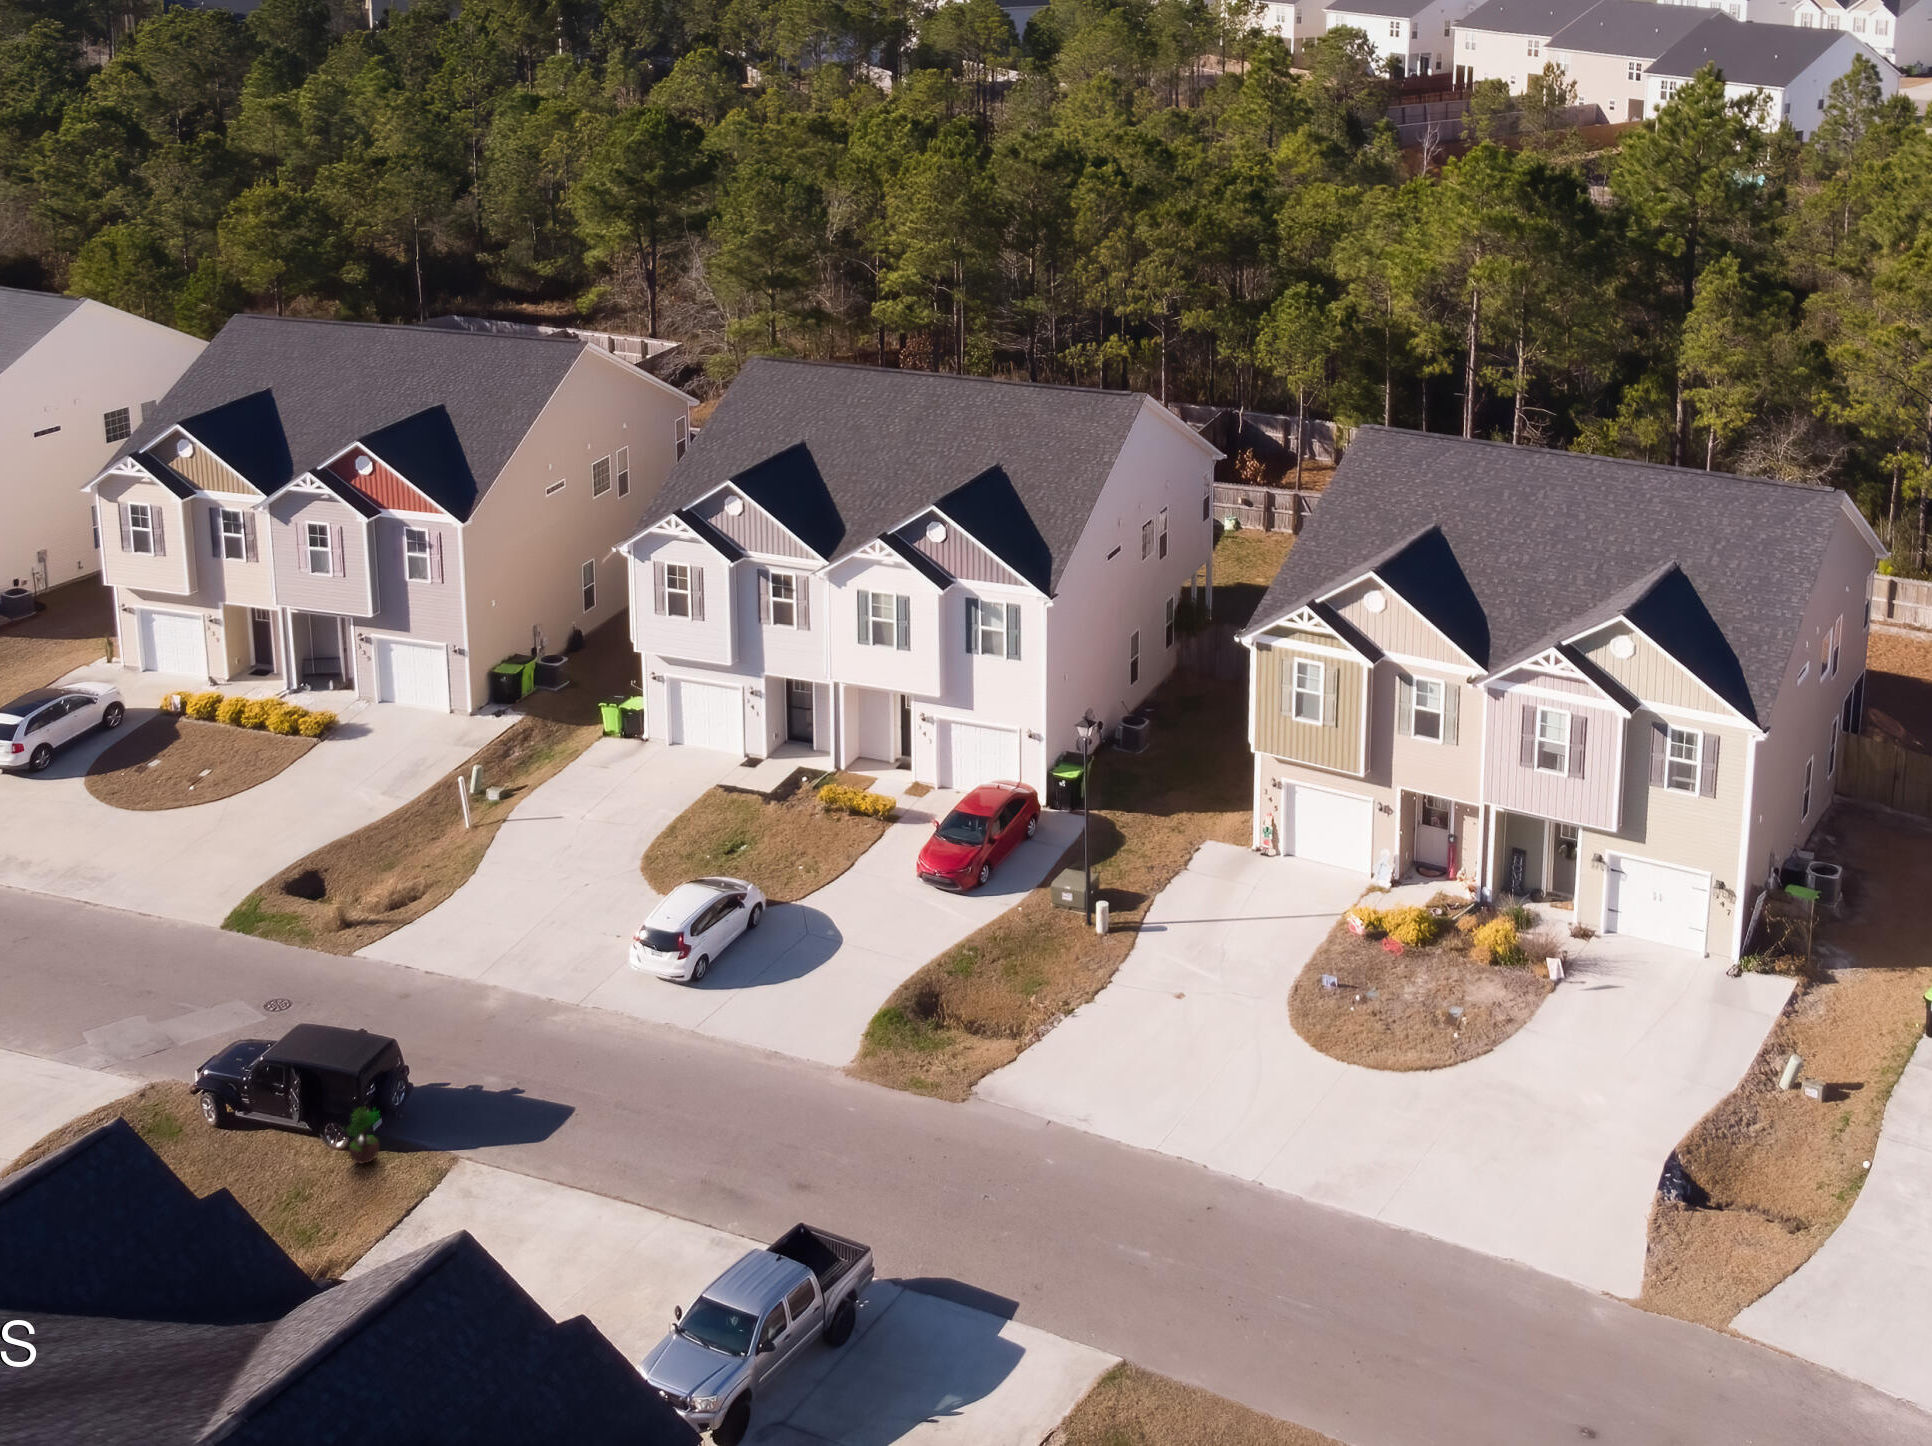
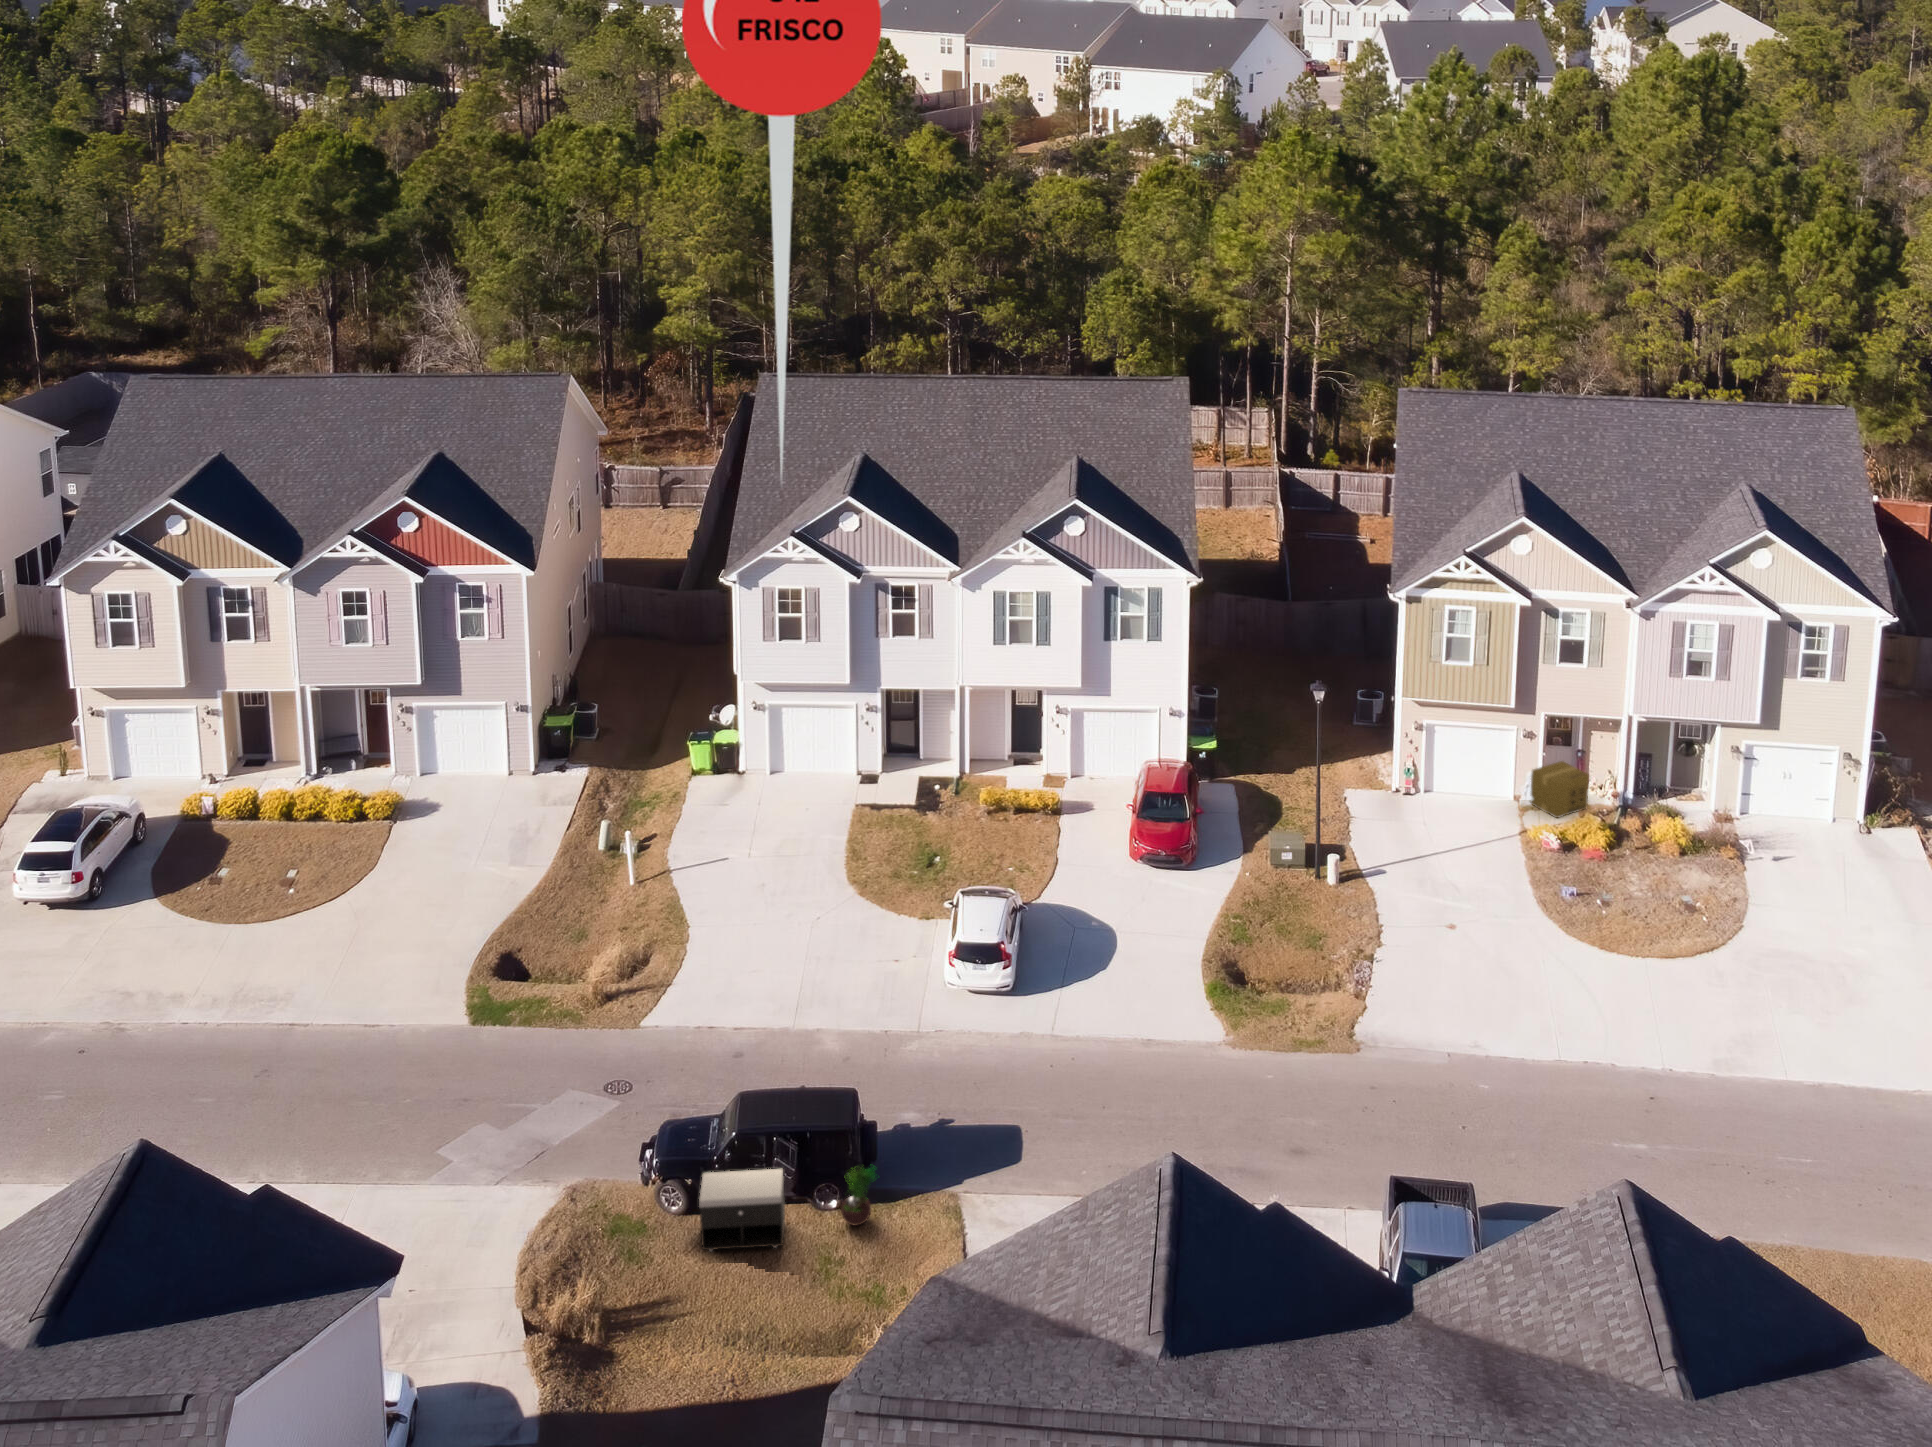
cardboard box: none [1377,845,1436,905] -> present [1530,761,1589,818]
storage bench: none [211,1086,309,1168] -> present [699,1169,785,1251]

